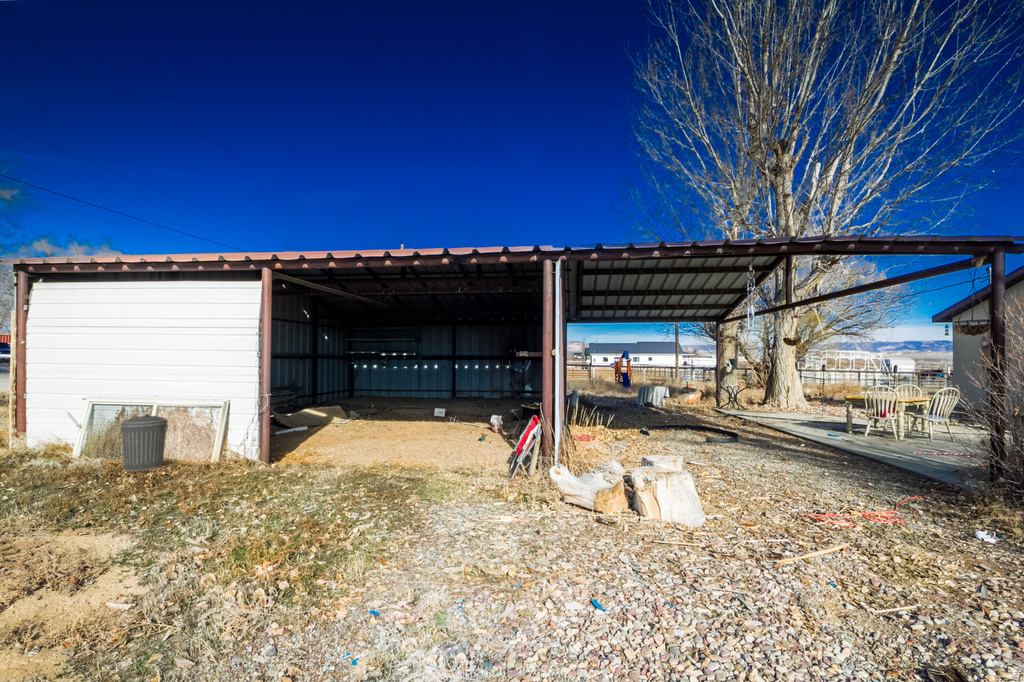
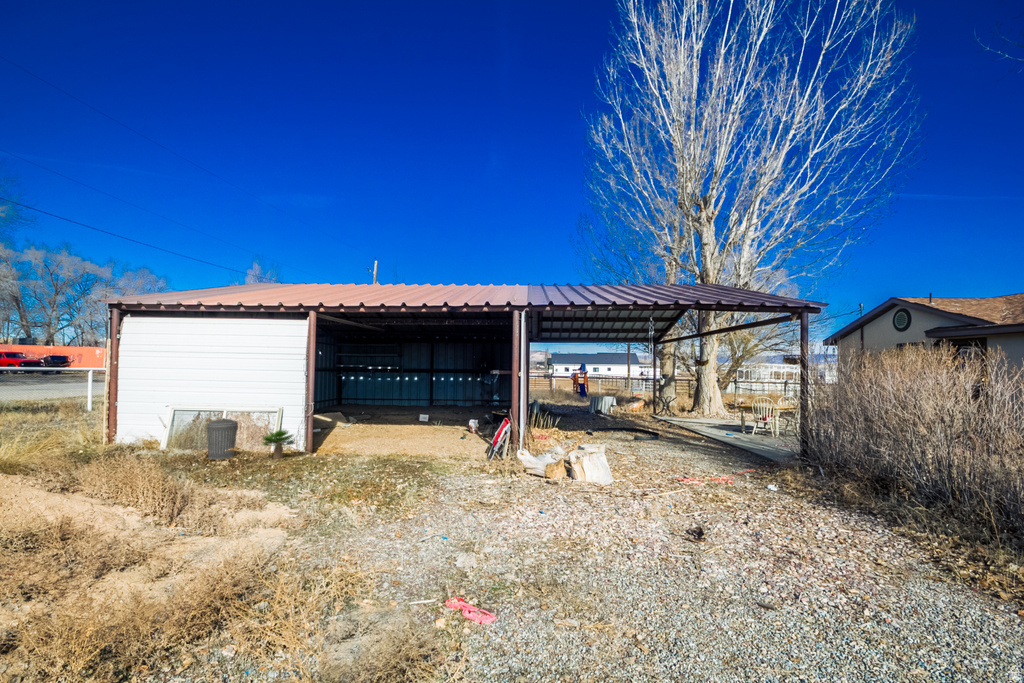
potted plant: none [187,428,245,471] -> present [262,430,295,459]

